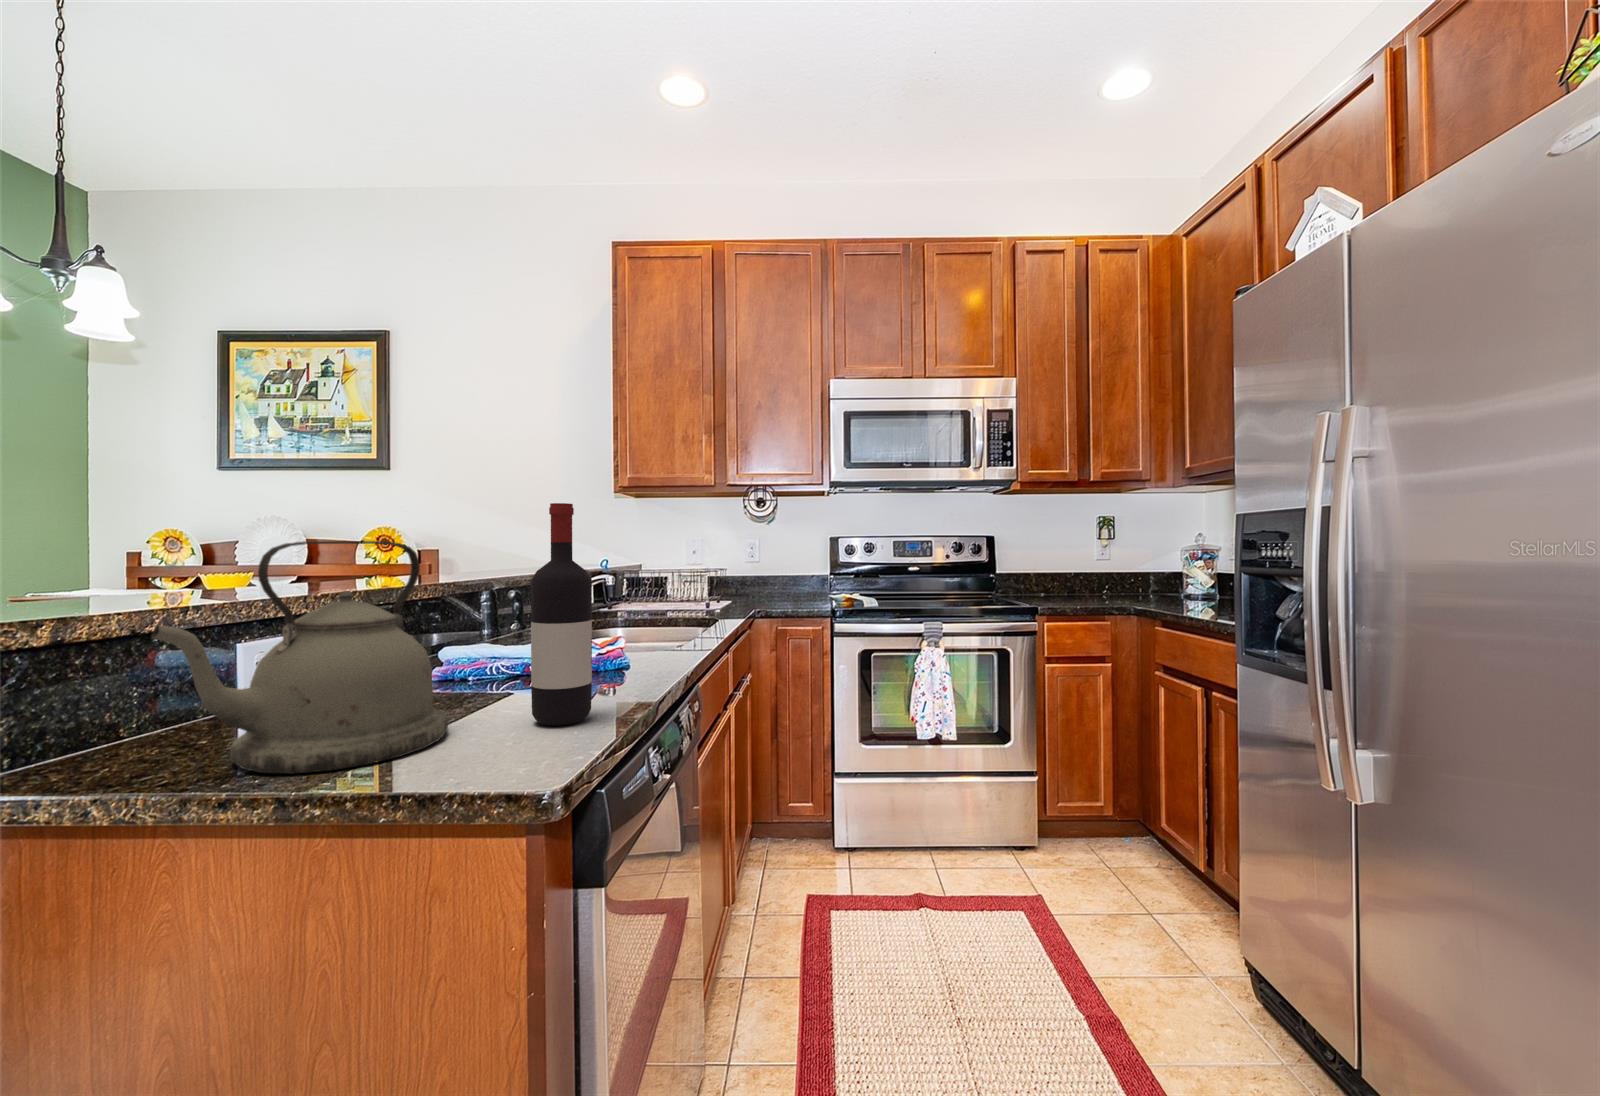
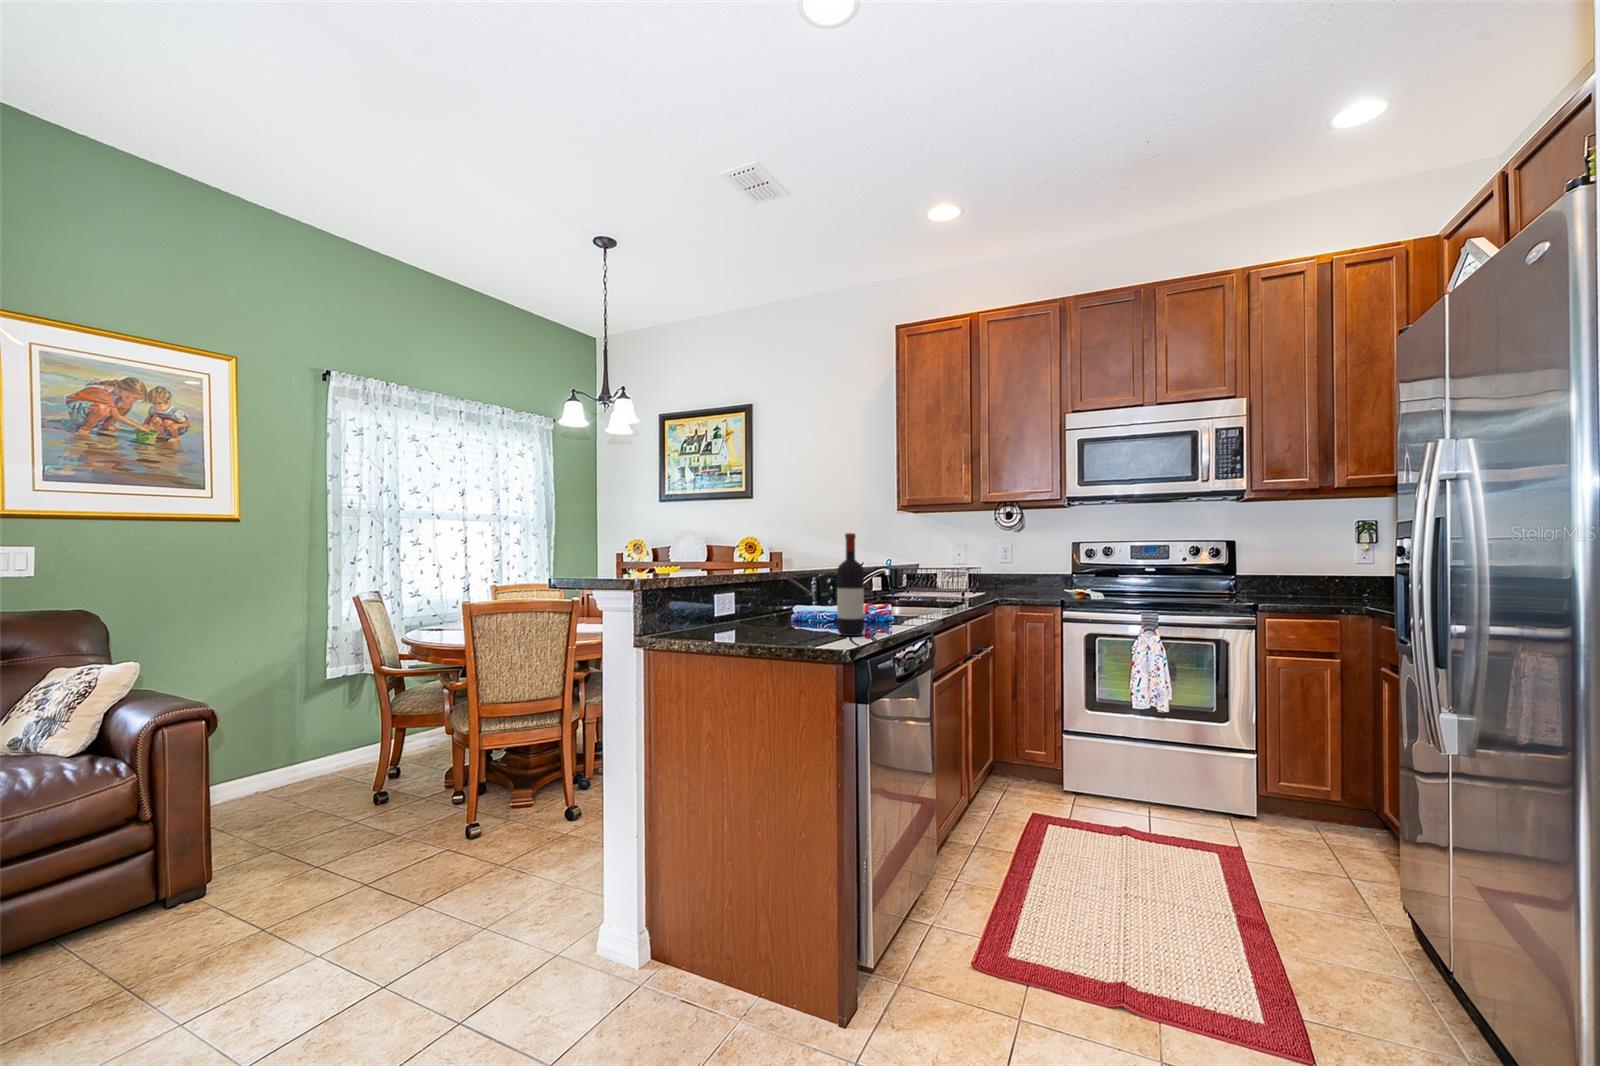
kettle: present [152,541,448,773] -> none [712,551,803,641]

